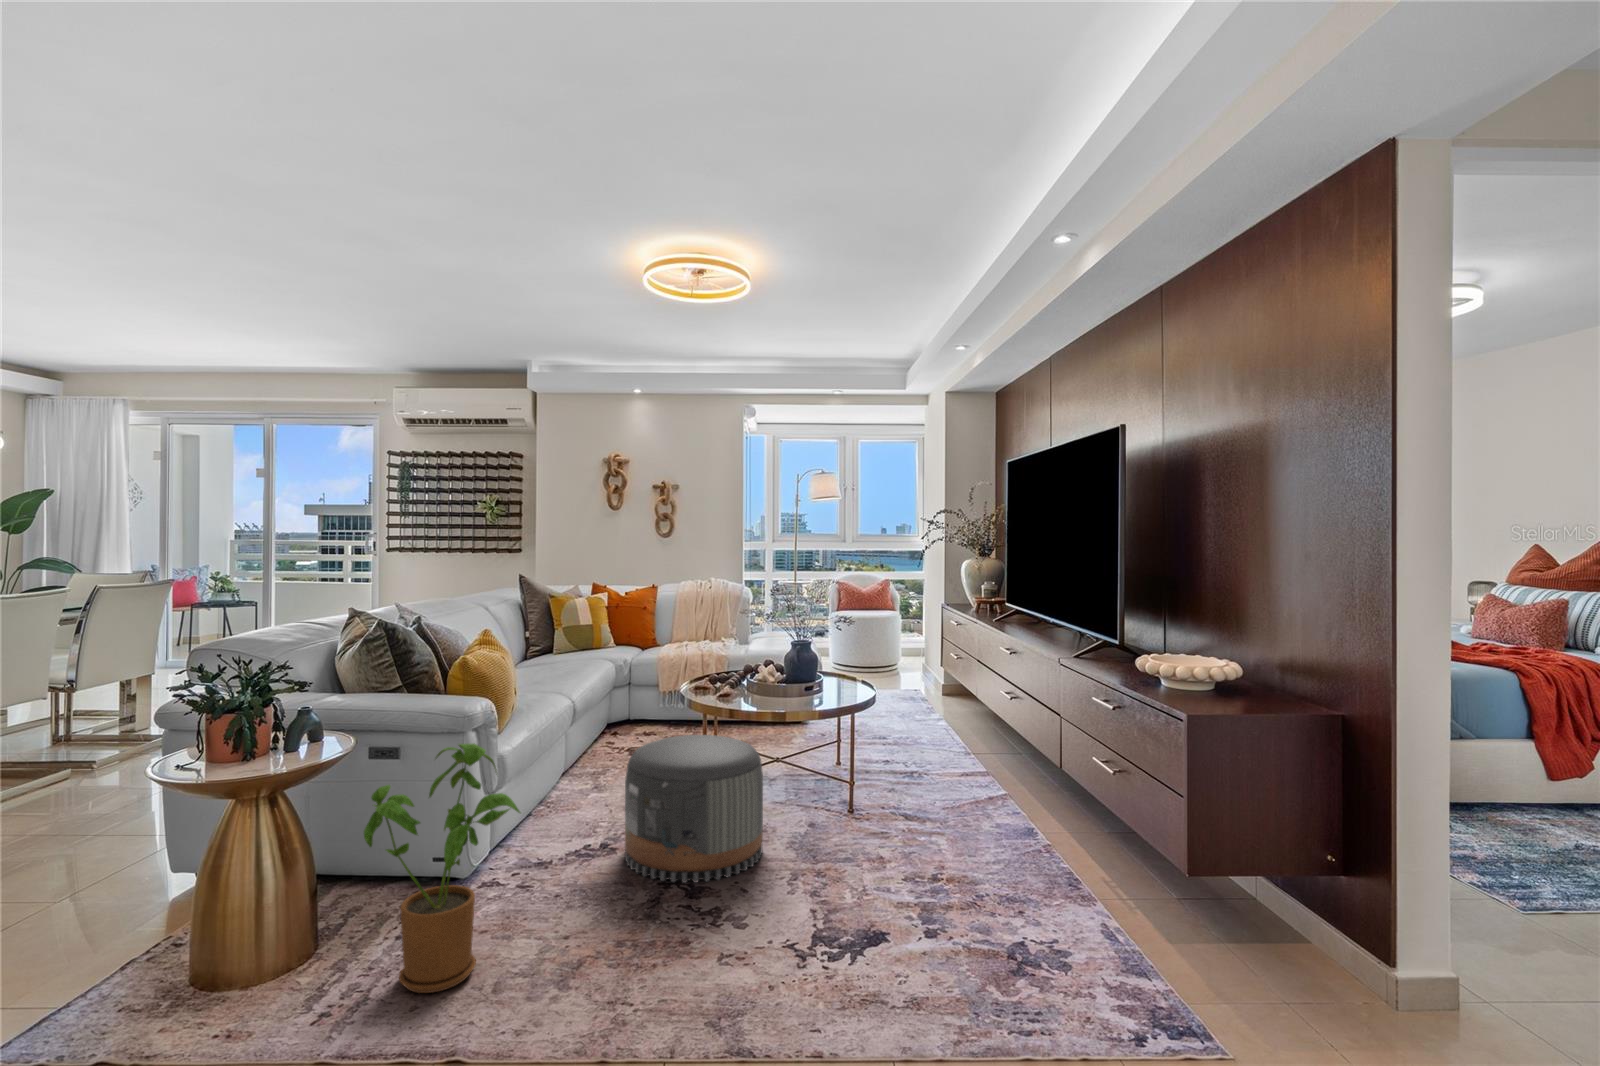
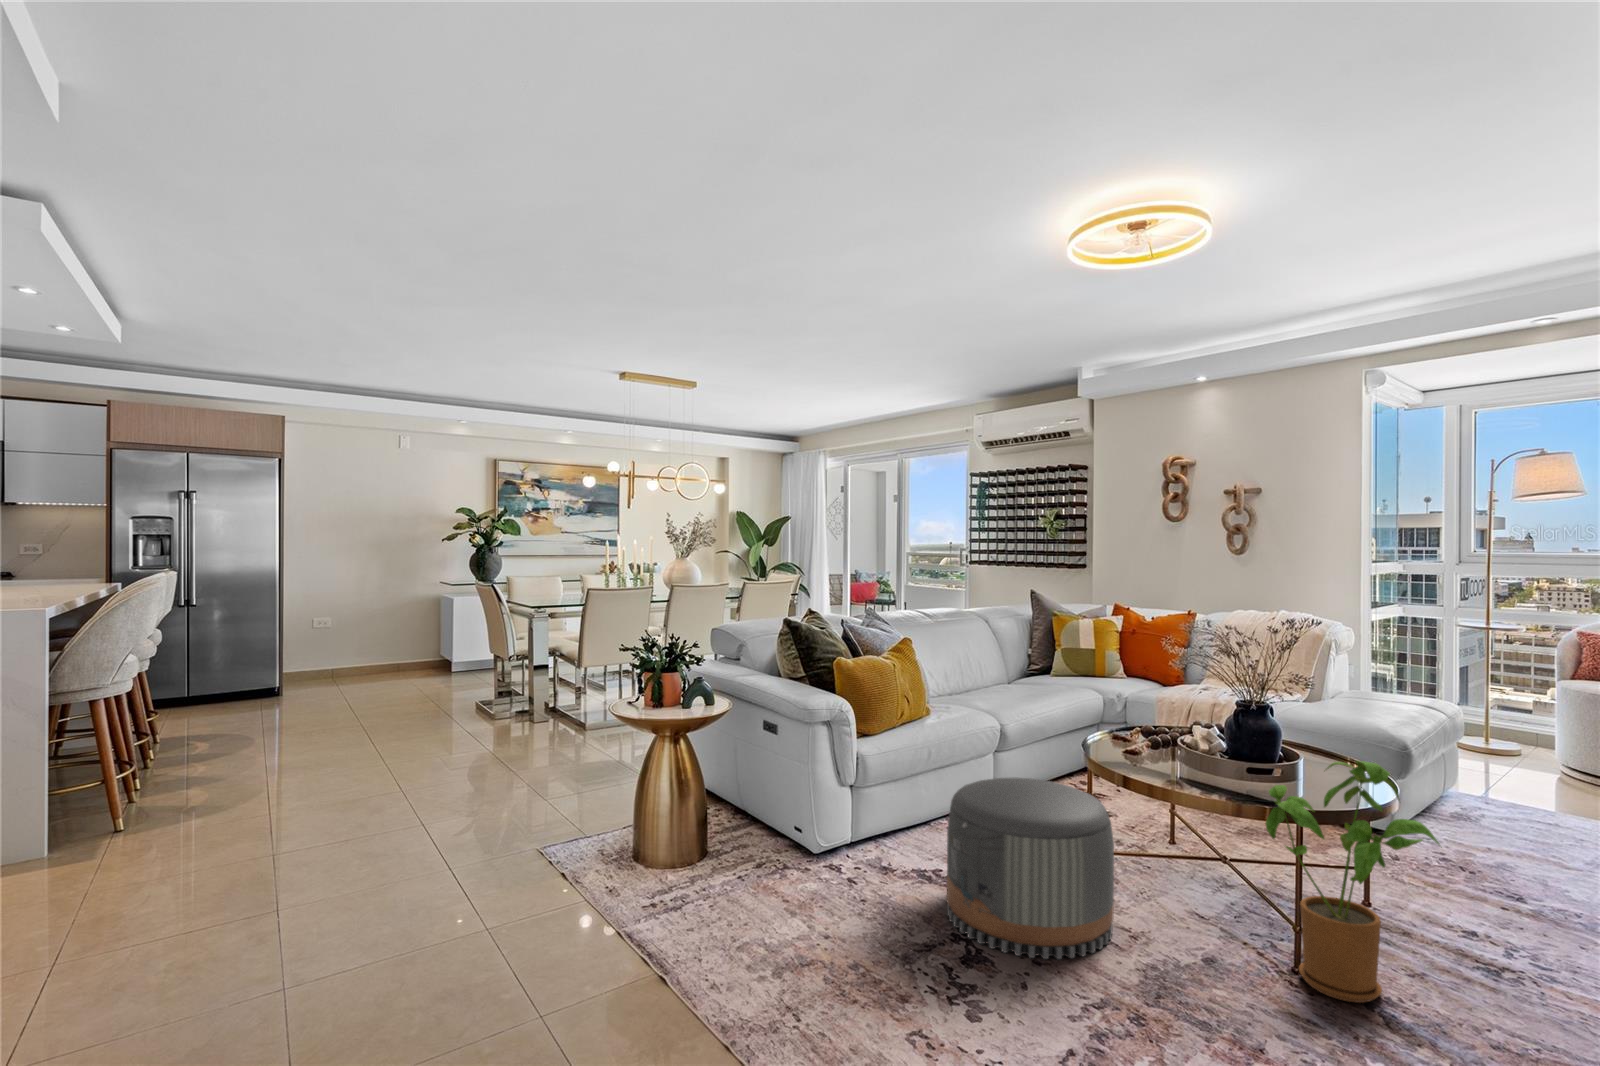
house plant: present [364,743,520,993] -> present [1265,760,1442,1003]

